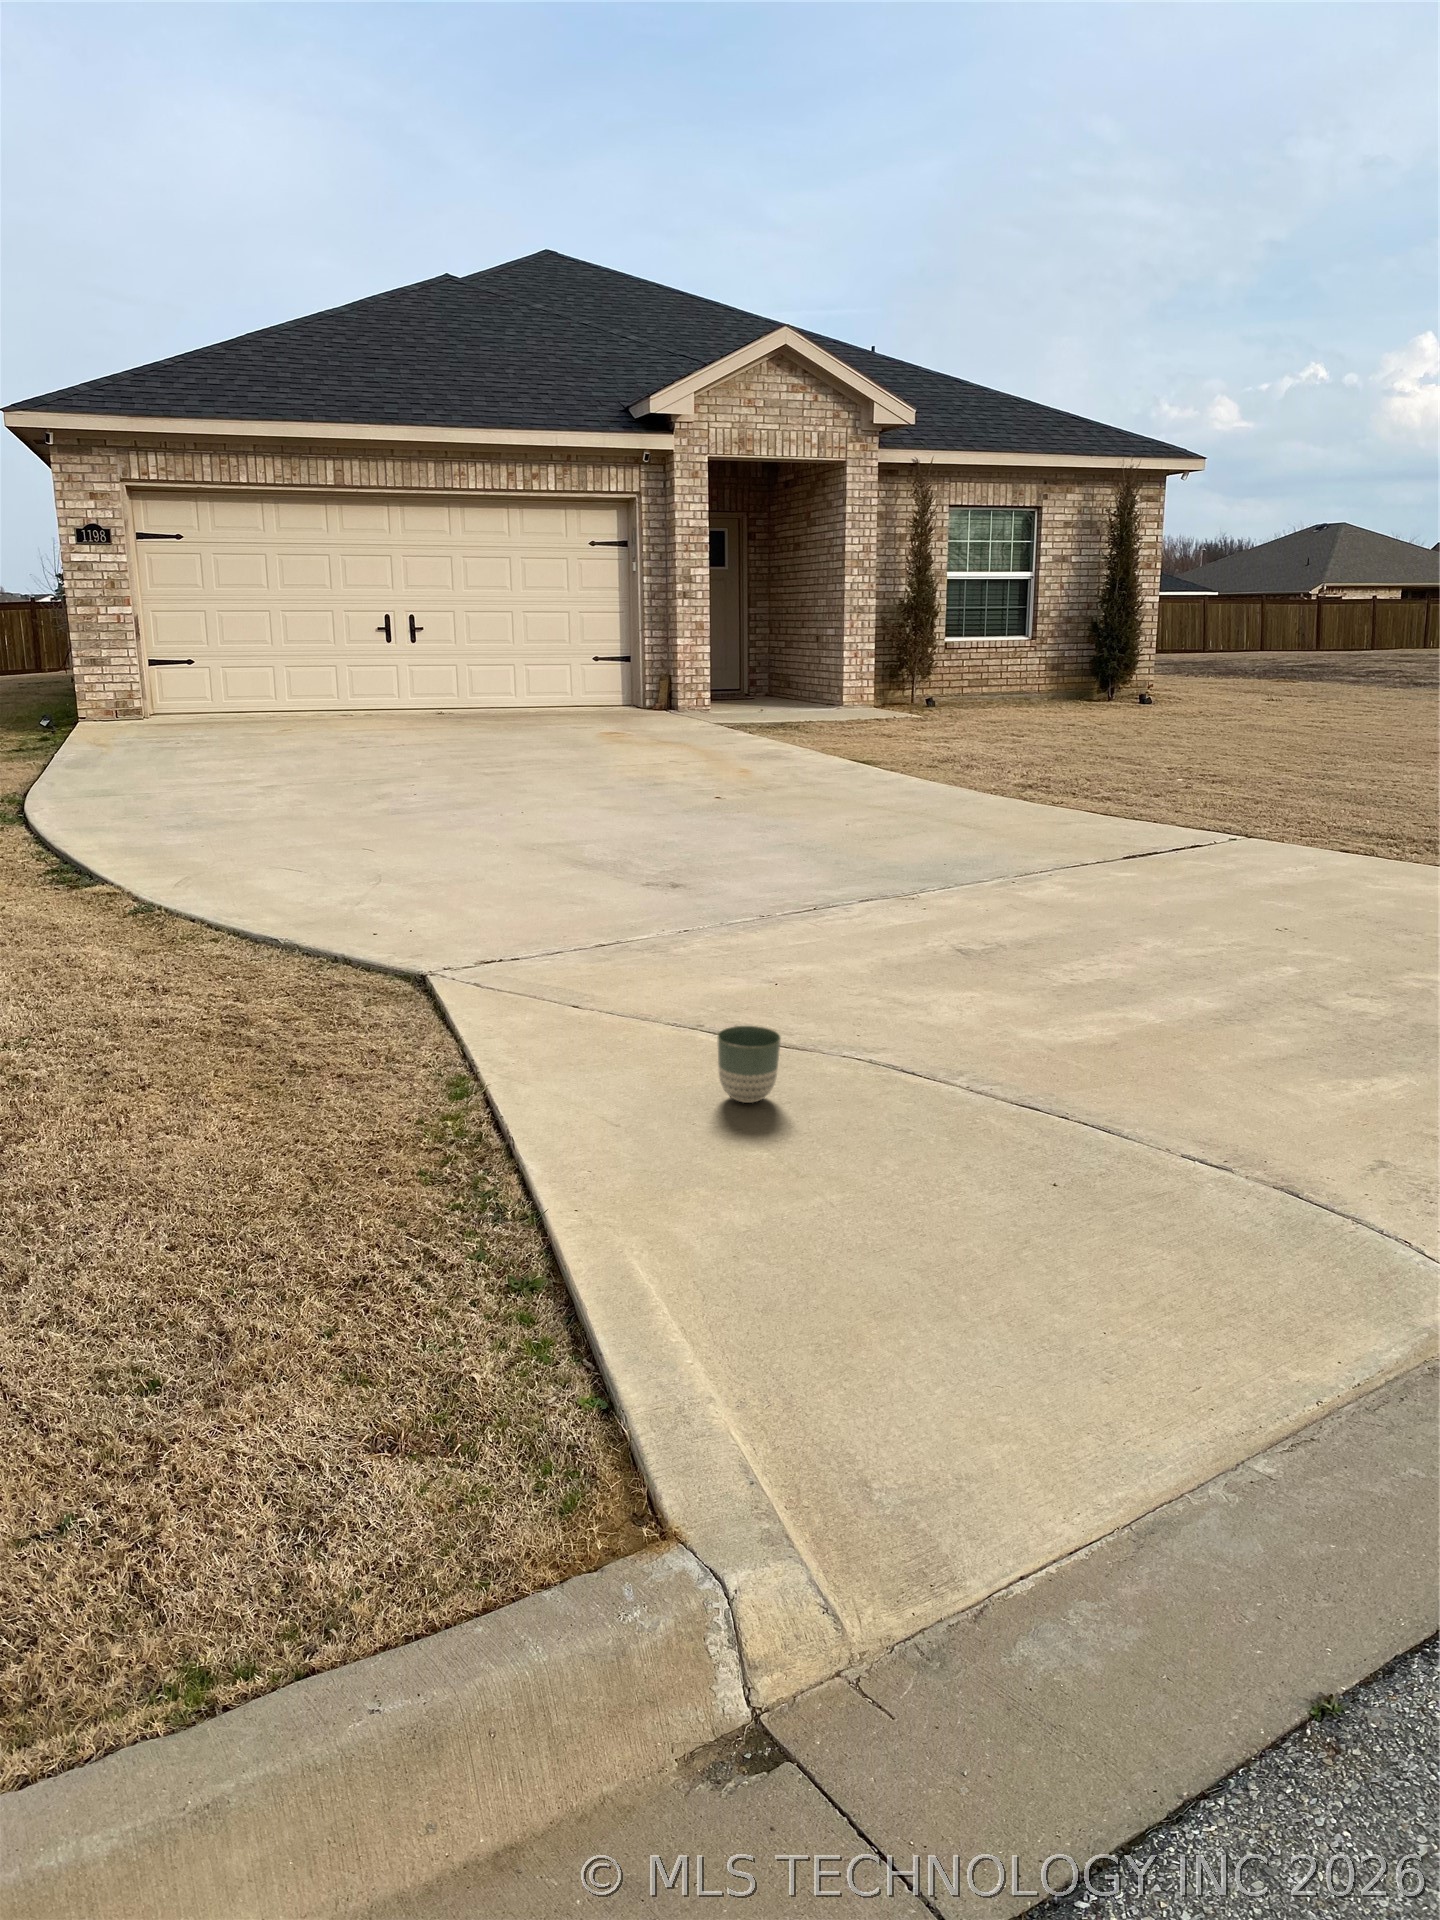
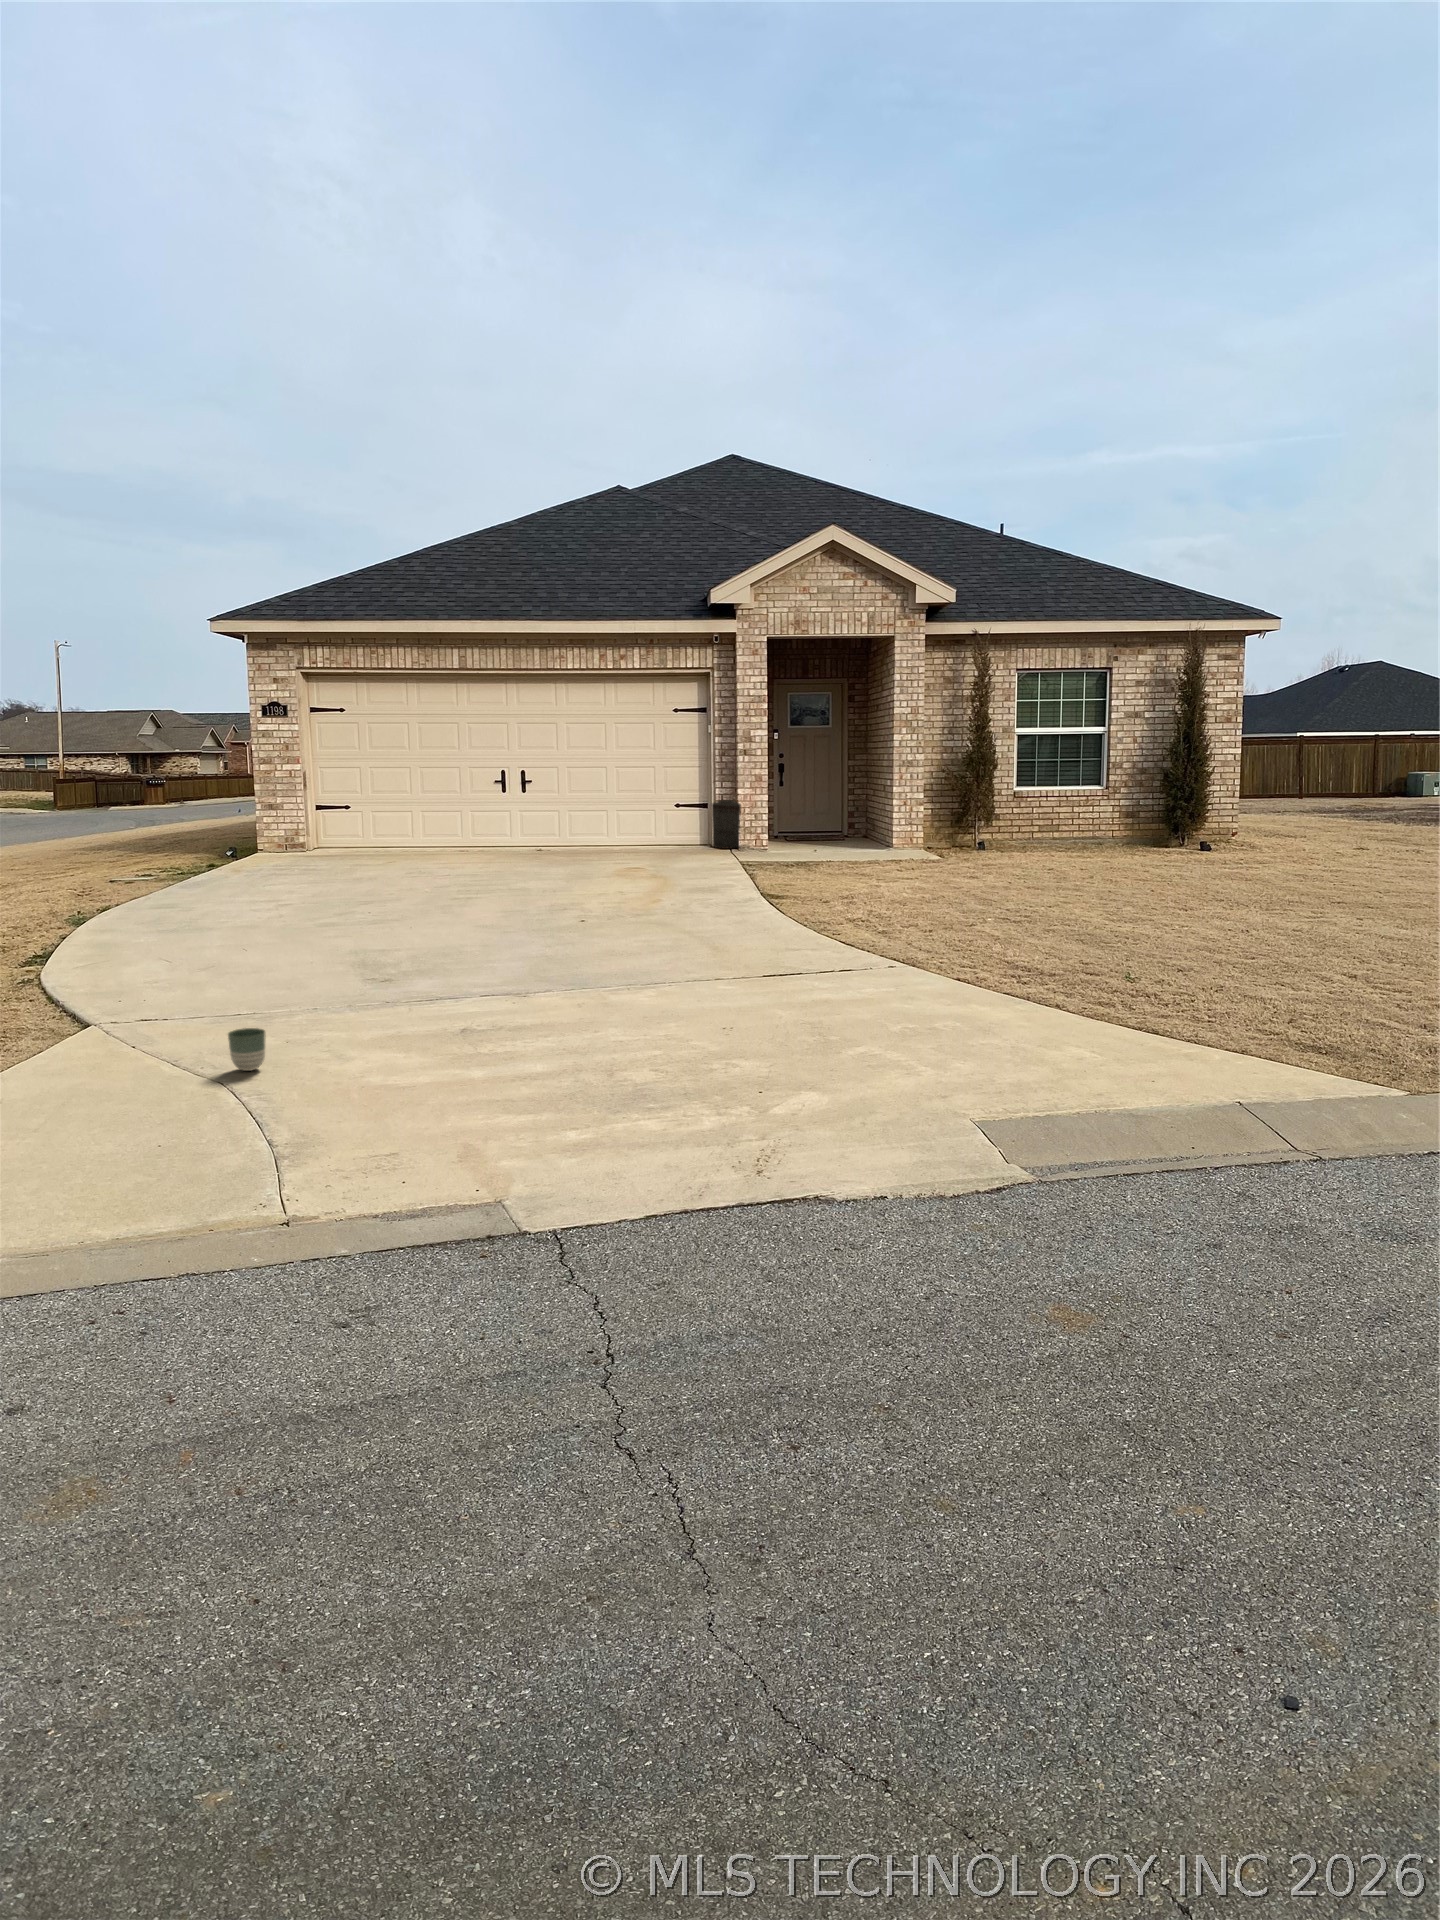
trash can: none [654,649,688,710] -> present [712,800,741,848]

